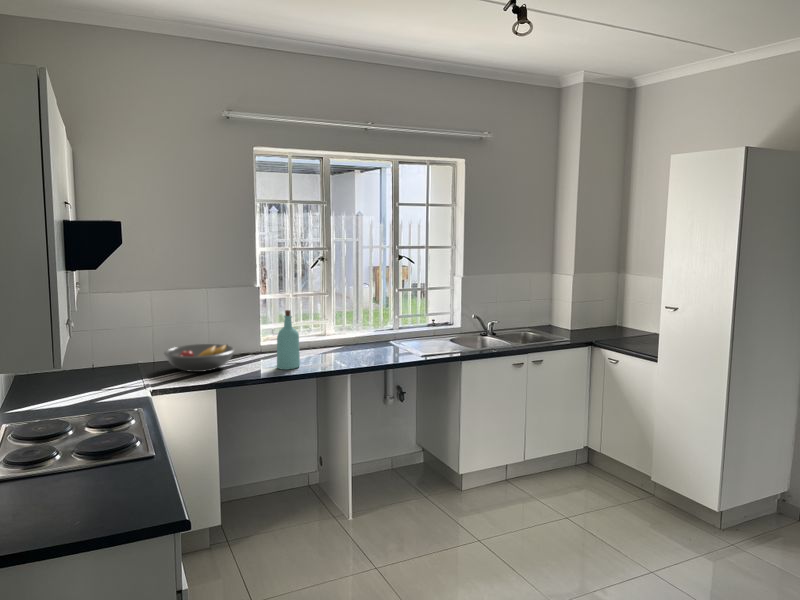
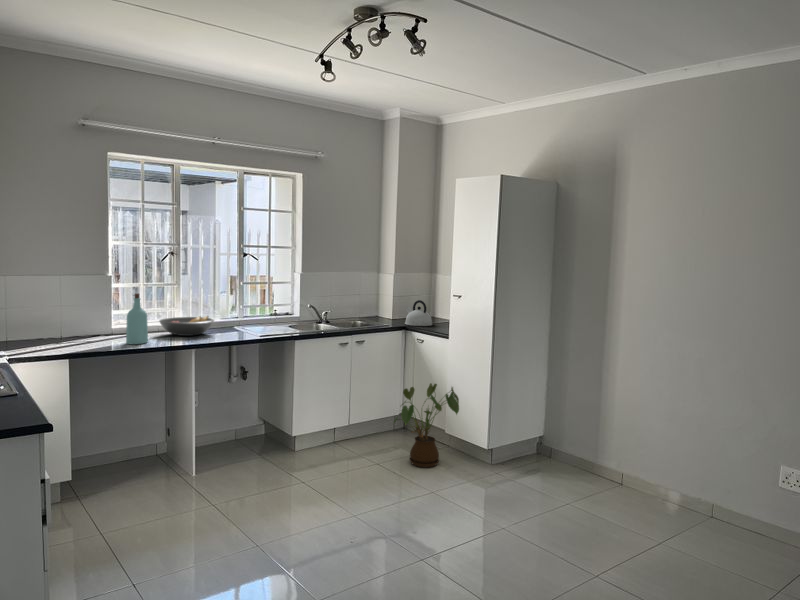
kettle: none [589,309,625,341] -> present [405,300,432,326]
fruit bowl: present [164,344,235,372] -> present [160,316,214,336]
house plant: none [586,420,679,526] -> present [393,383,459,467]

